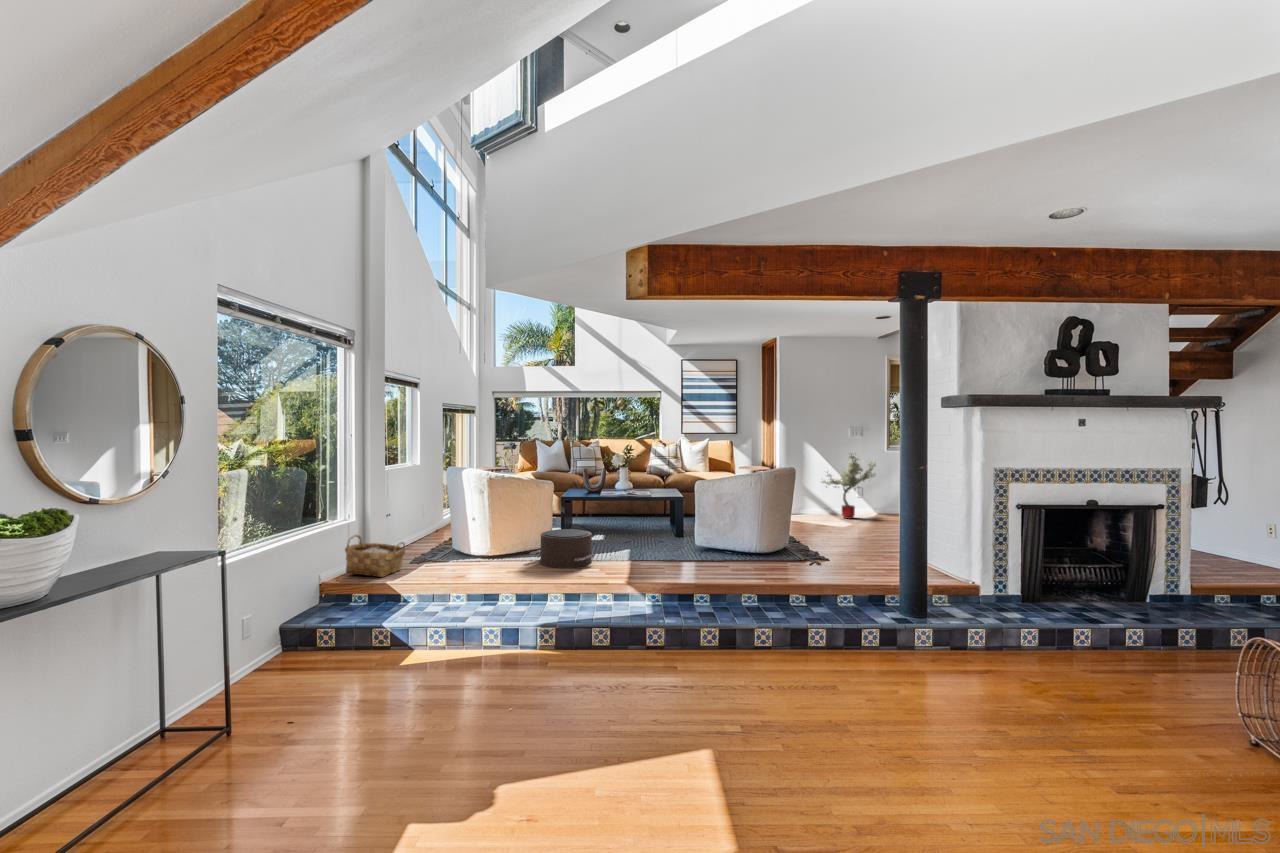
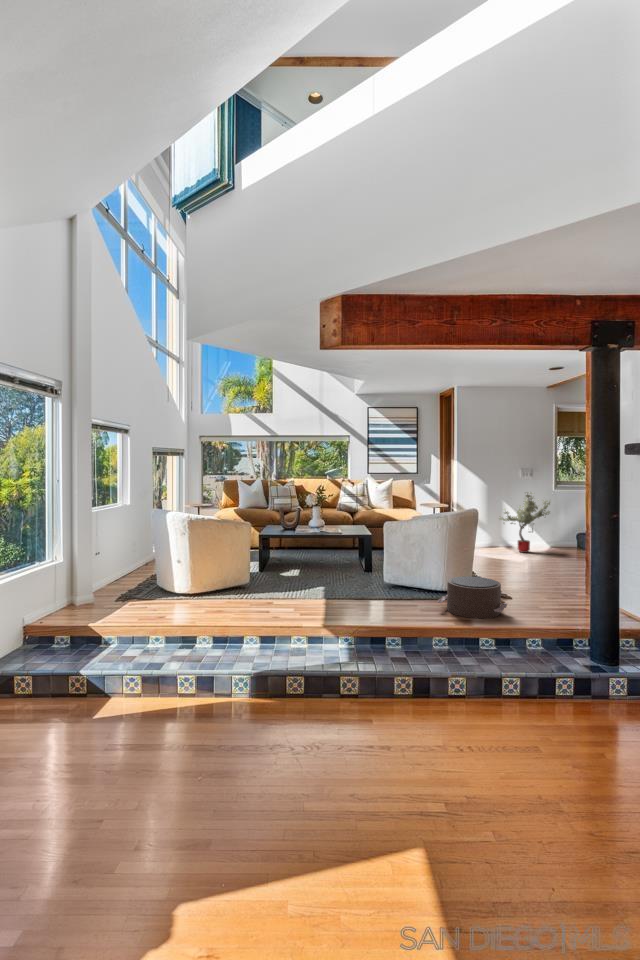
pouf: present [530,529,595,568] -> present [437,576,507,618]
woven basket: present [345,535,405,577] -> none [50,577,108,619]

